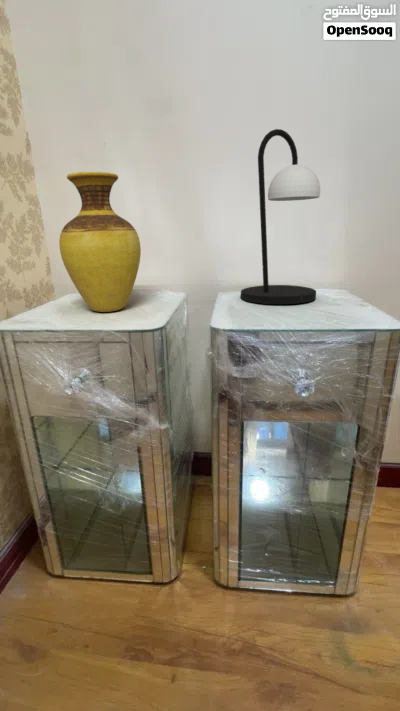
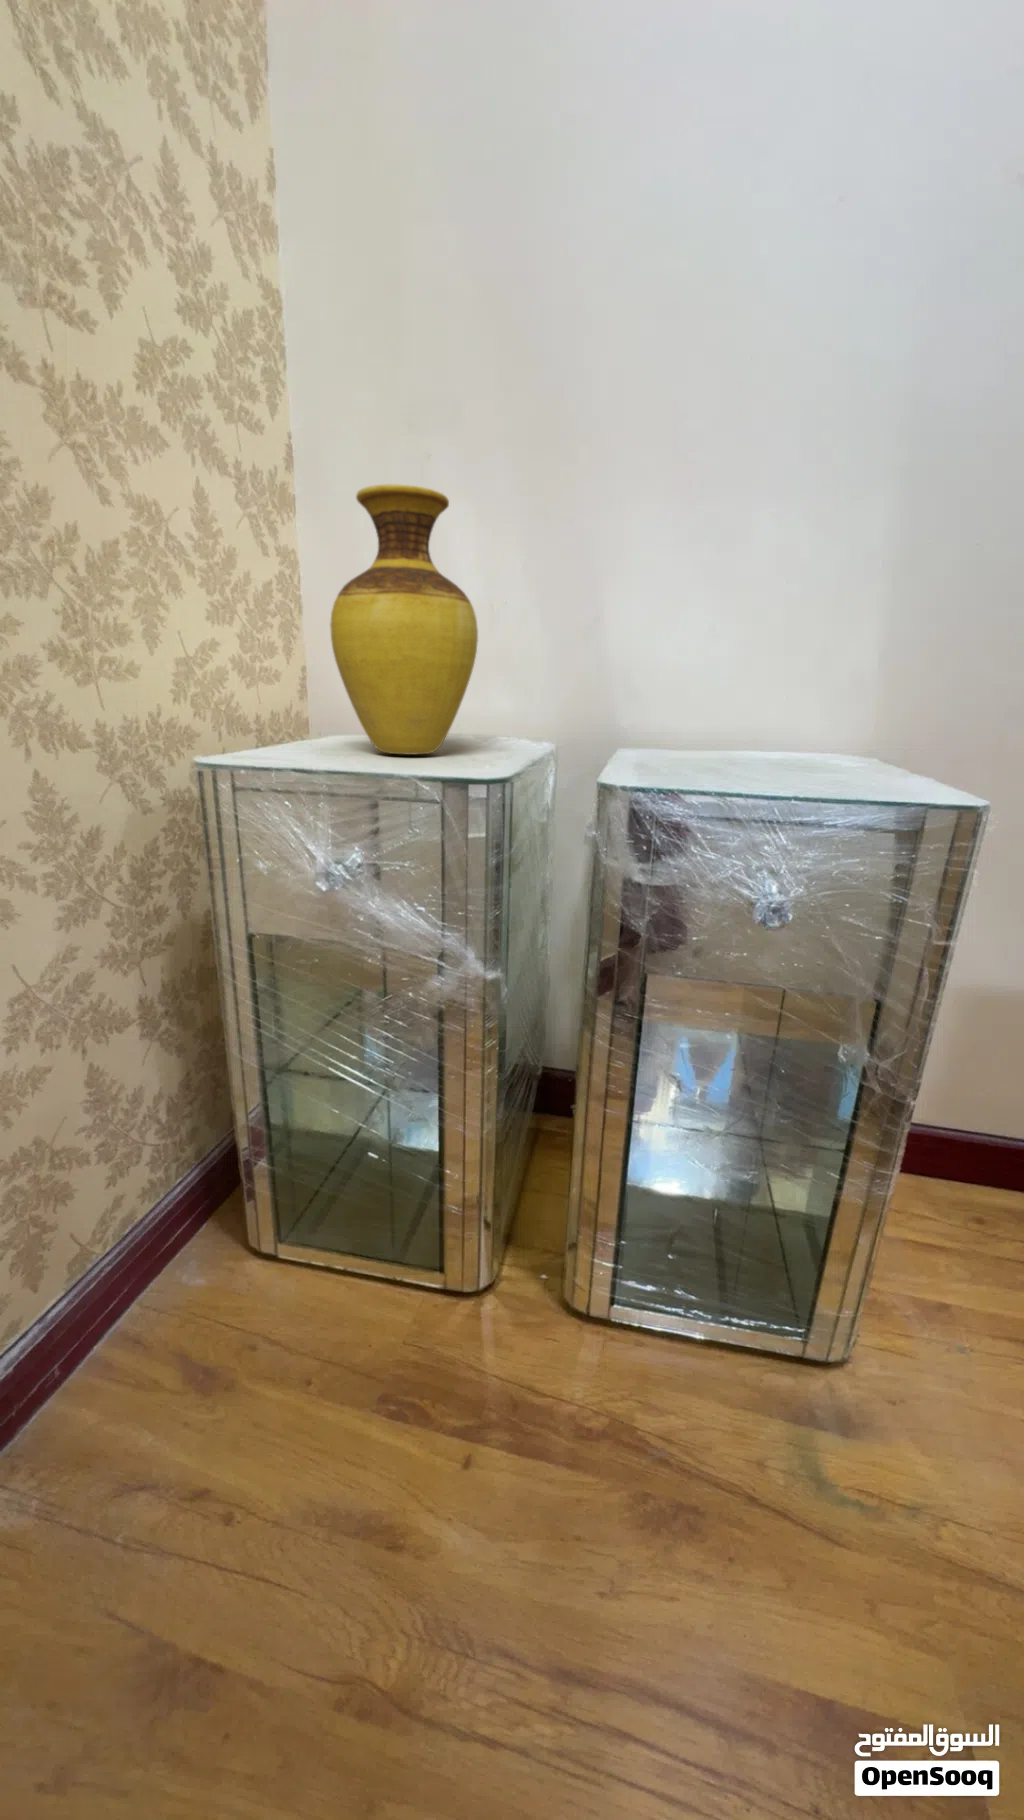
table lamp: present [241,129,320,304] -> none [660,429,833,767]

